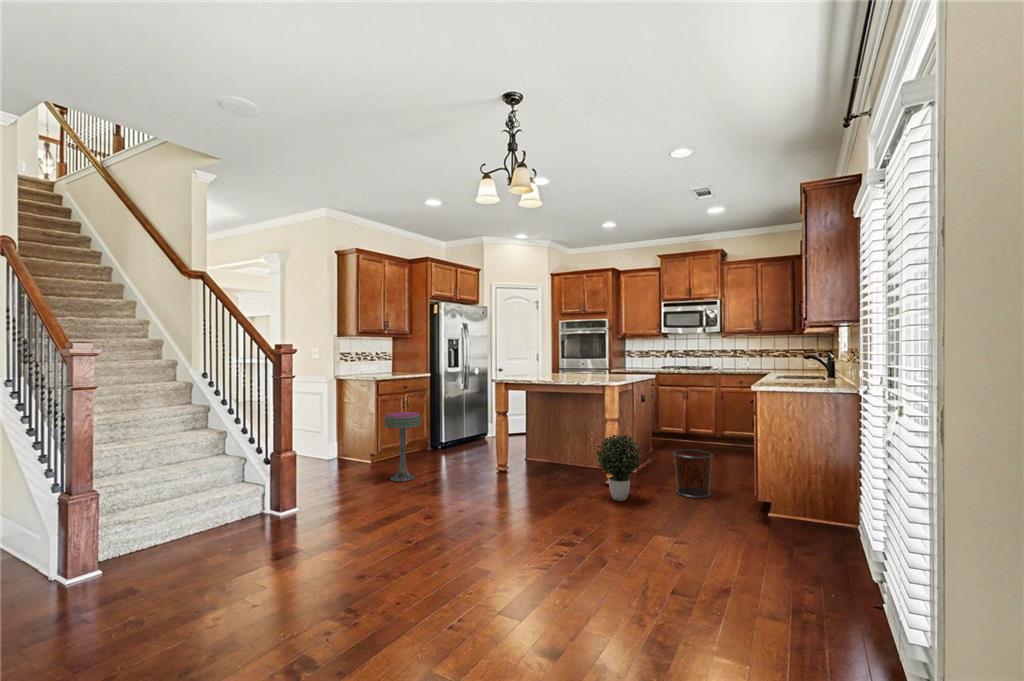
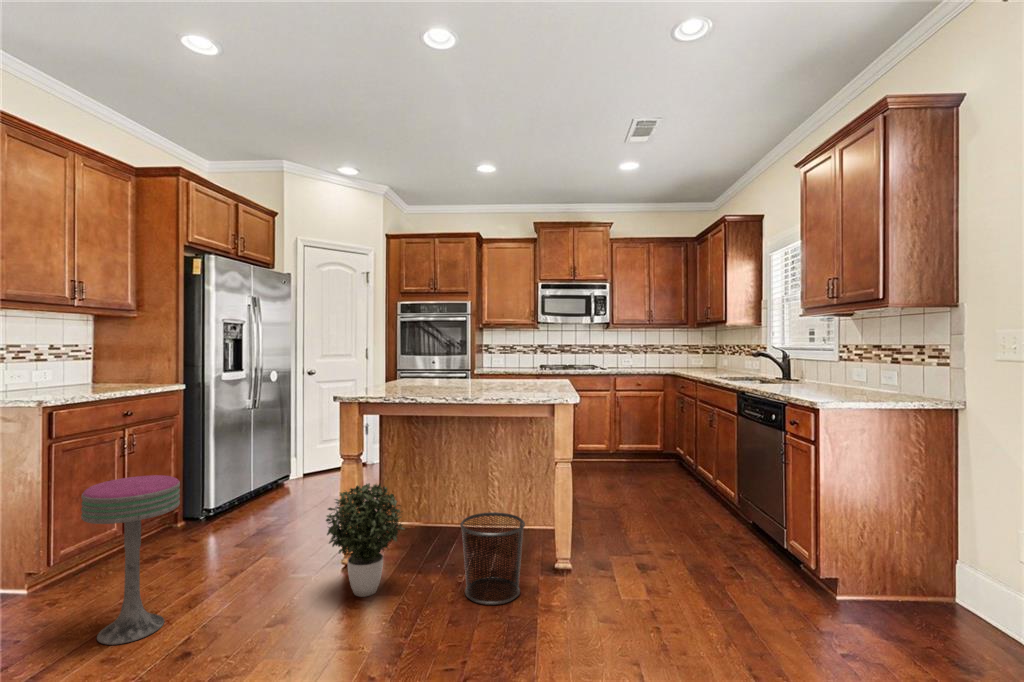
potted plant: present [596,435,642,501] -> present [326,483,404,597]
waste bin: present [673,449,713,498] -> present [460,512,525,605]

